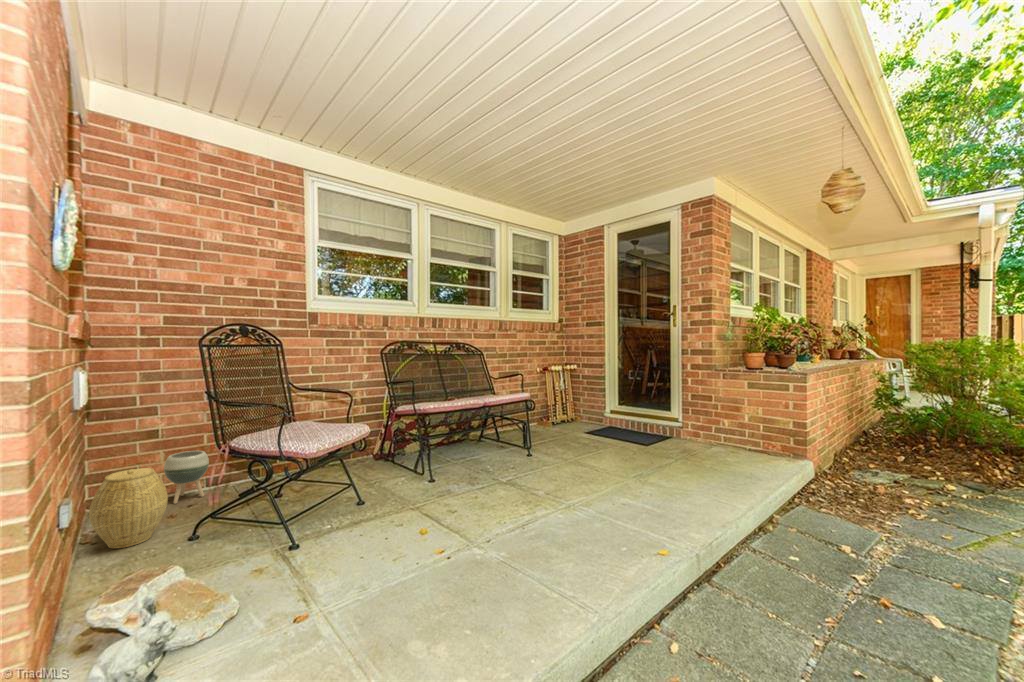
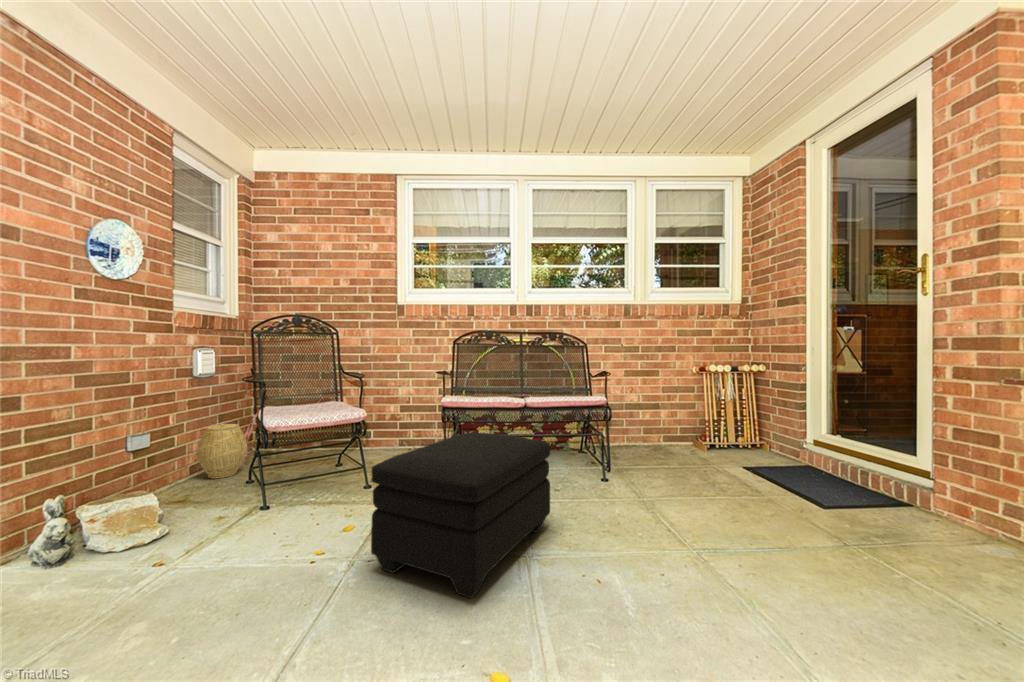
ottoman: none [485,425,598,537] -> present [371,433,550,598]
planter: present [164,451,209,504] -> none [281,418,311,456]

